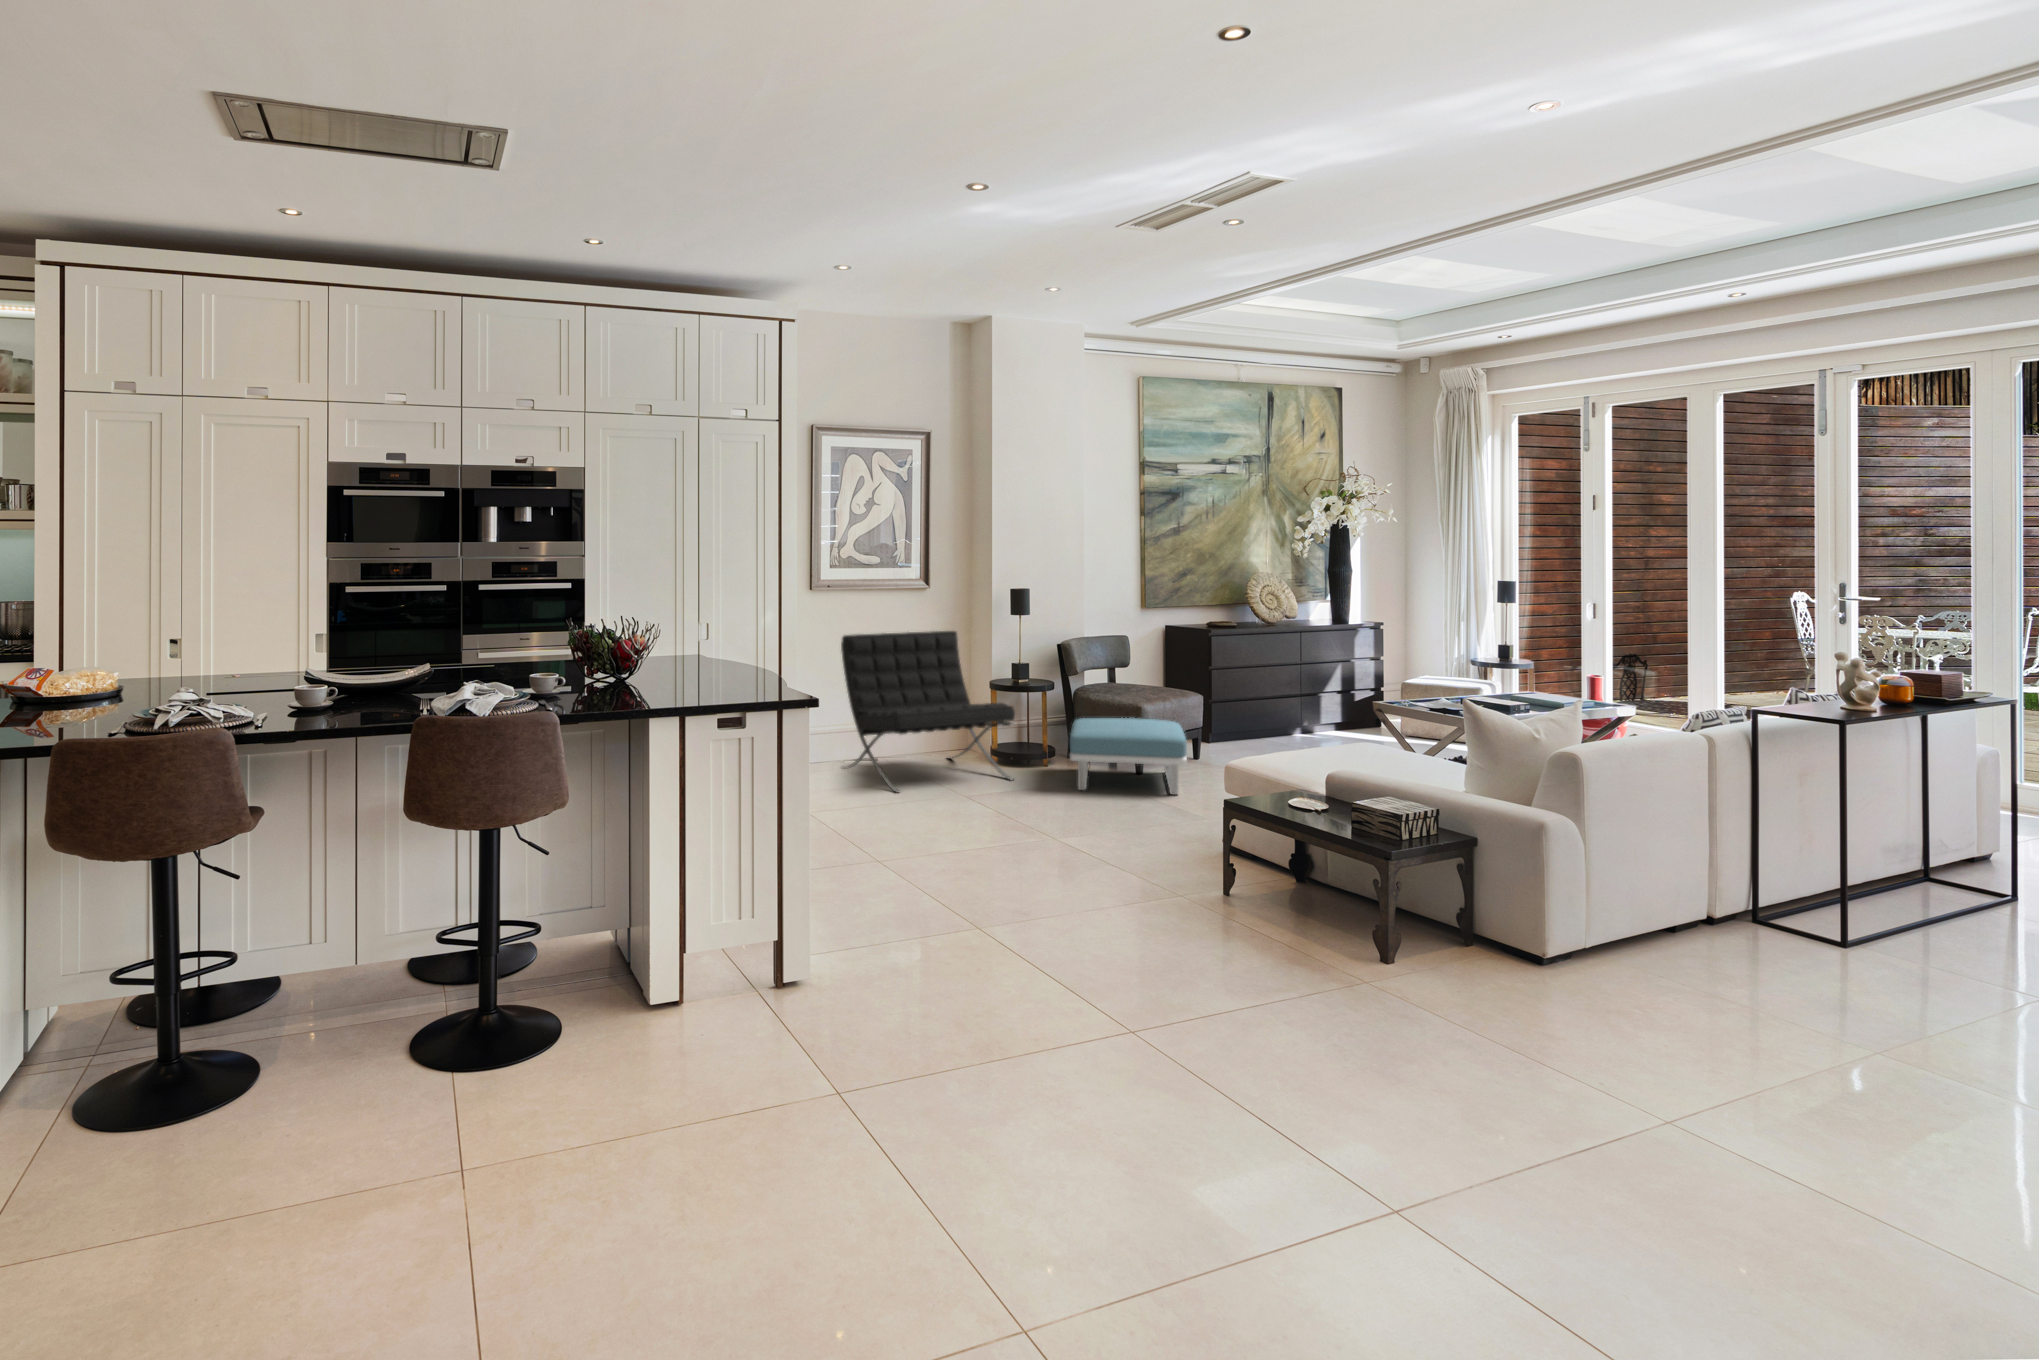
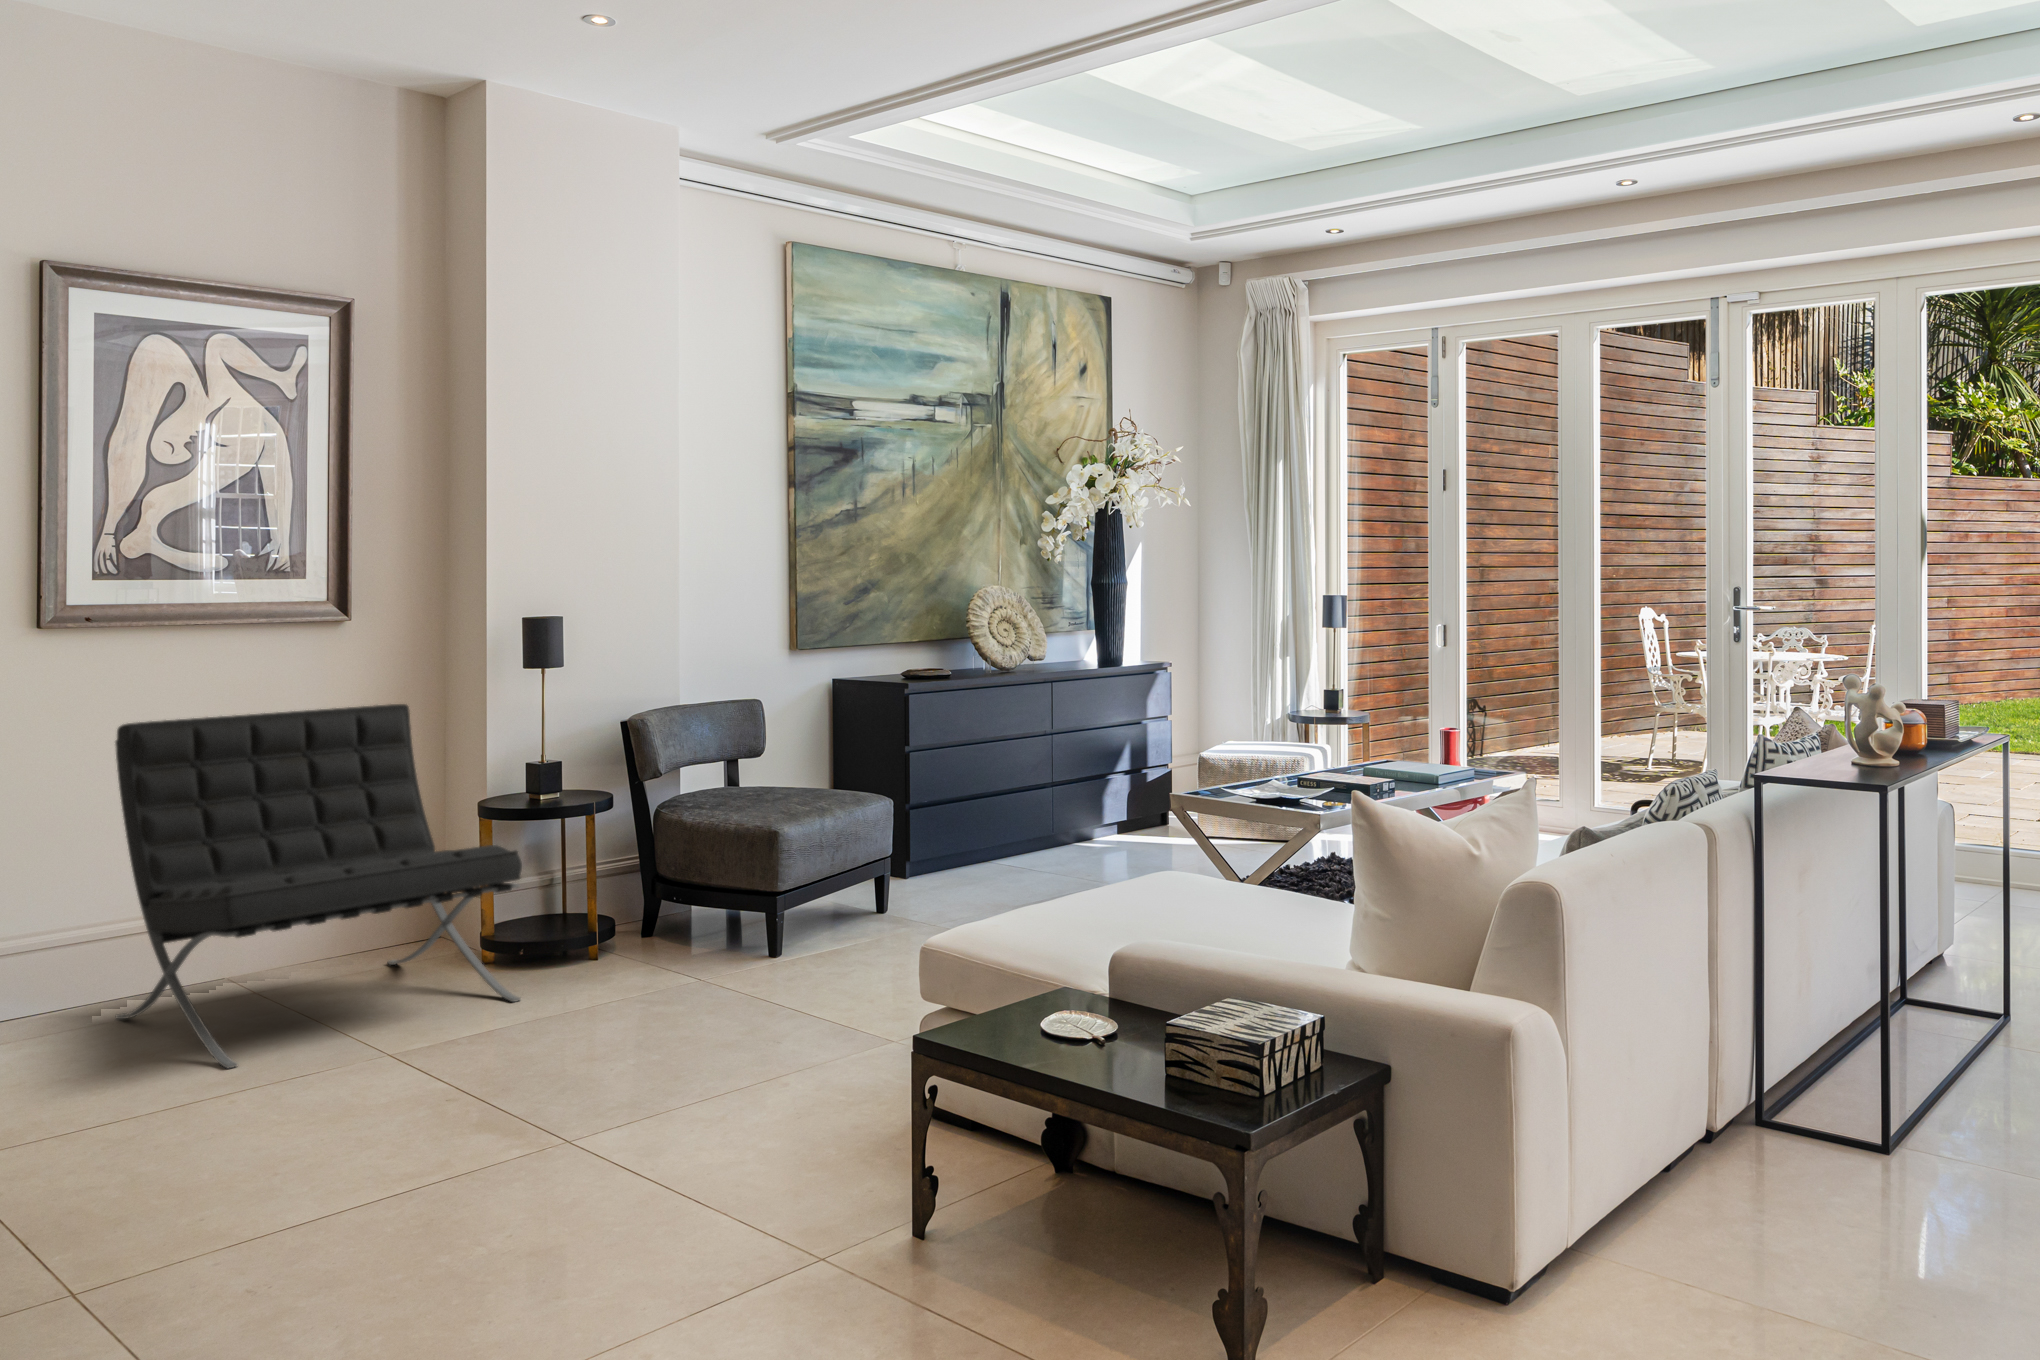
footstool: present [1070,718,1187,795] -> none [633,852,860,1008]

